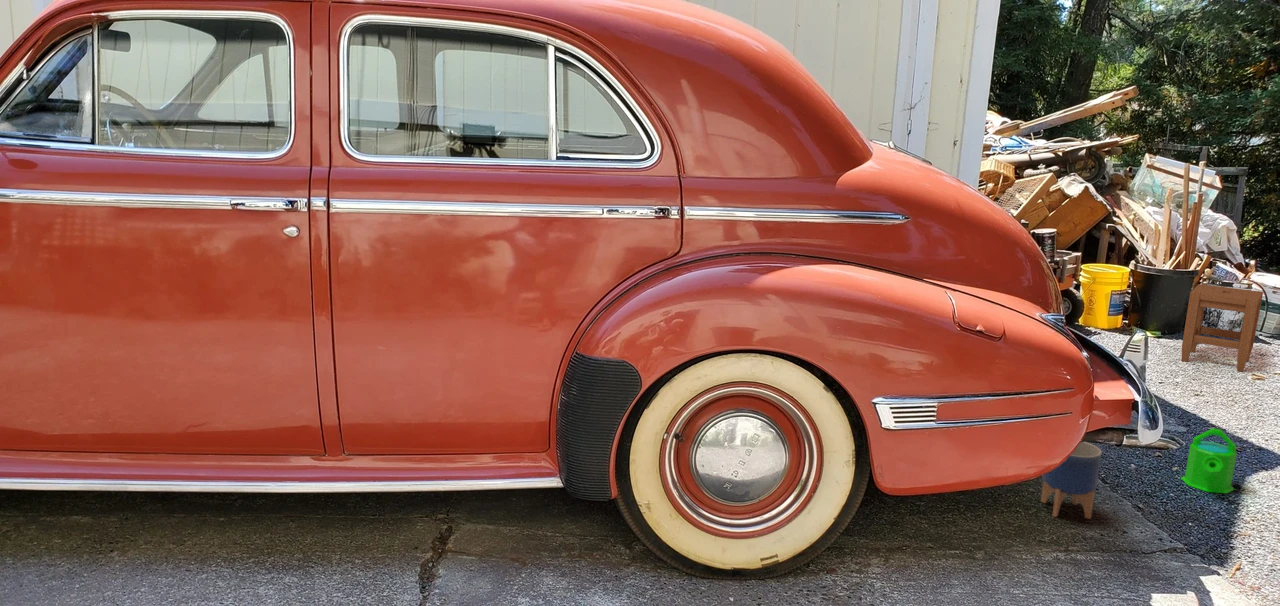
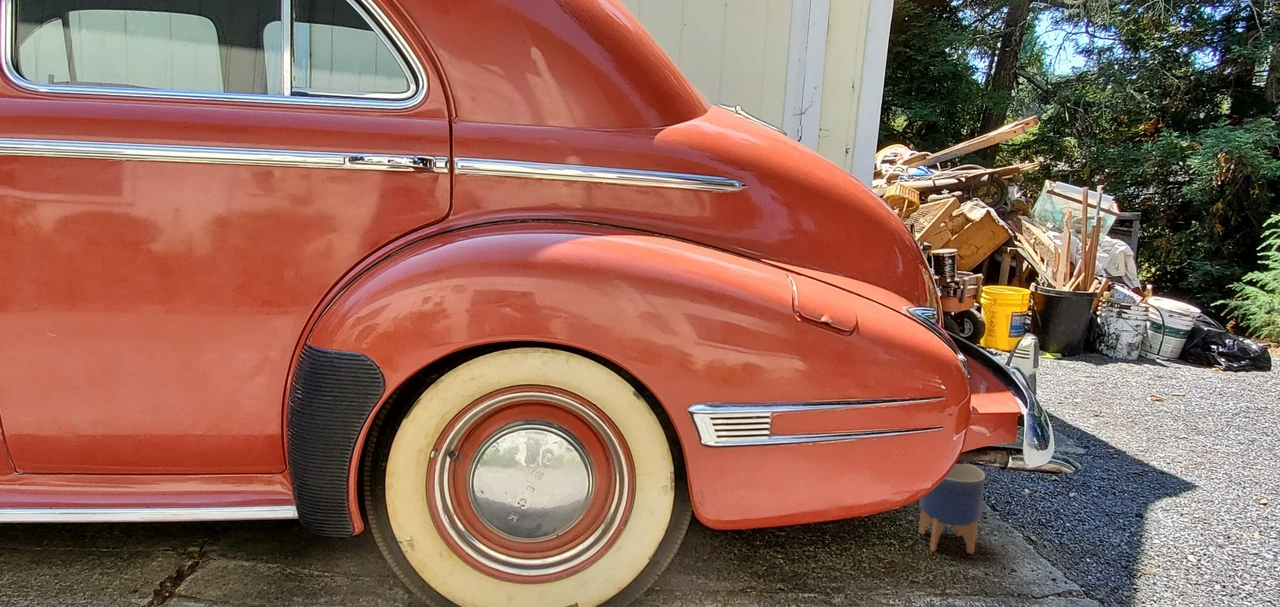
stool: present [1182,284,1263,371] -> none [1081,304,1161,392]
watering can: present [1181,428,1237,493] -> none [1077,449,1139,524]

